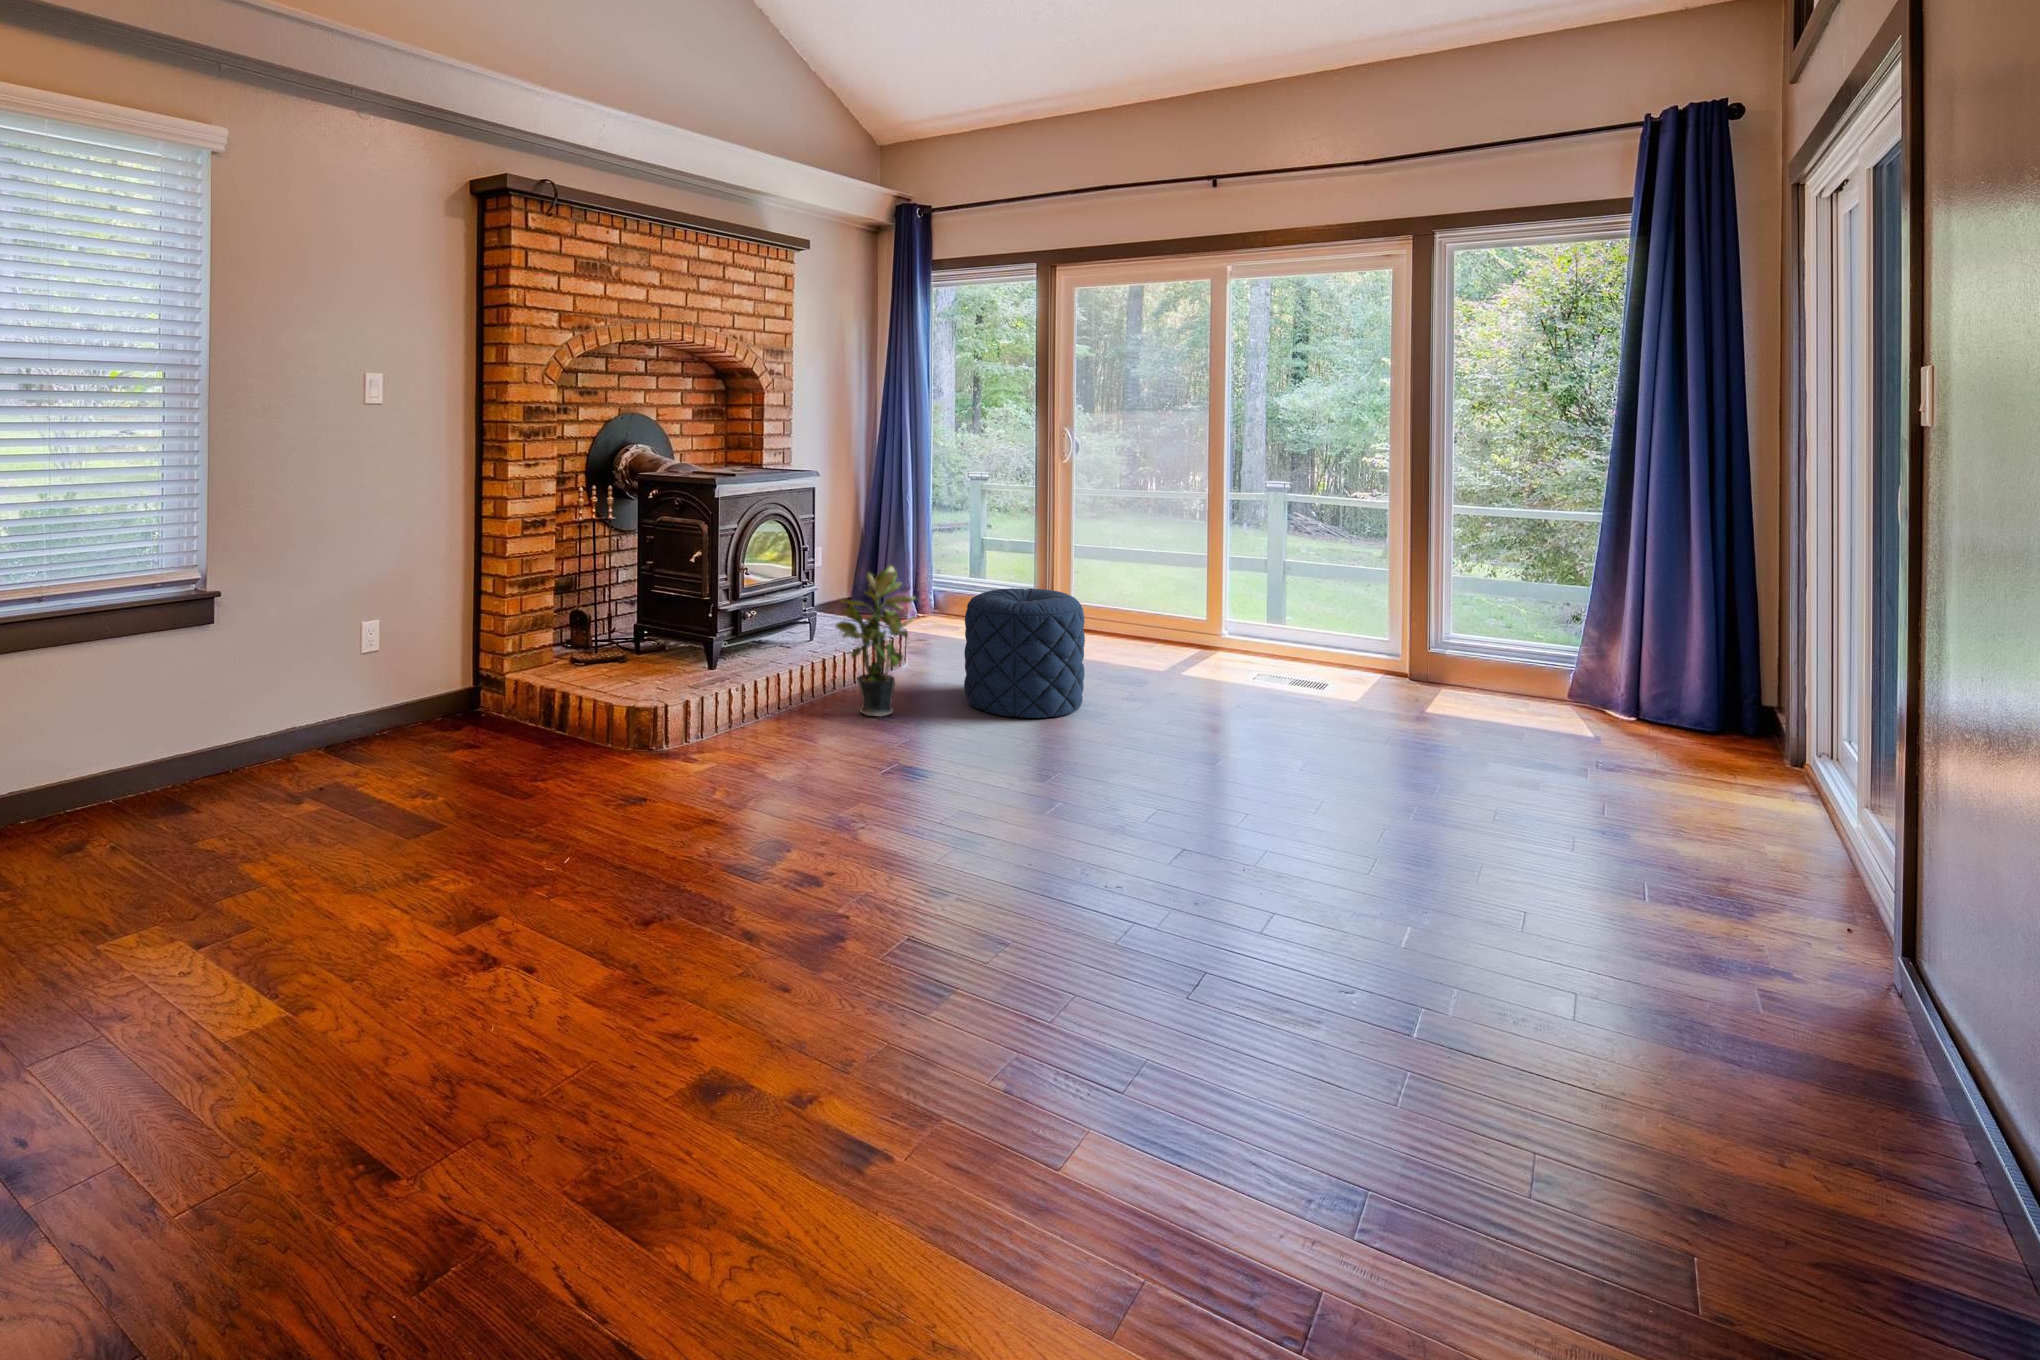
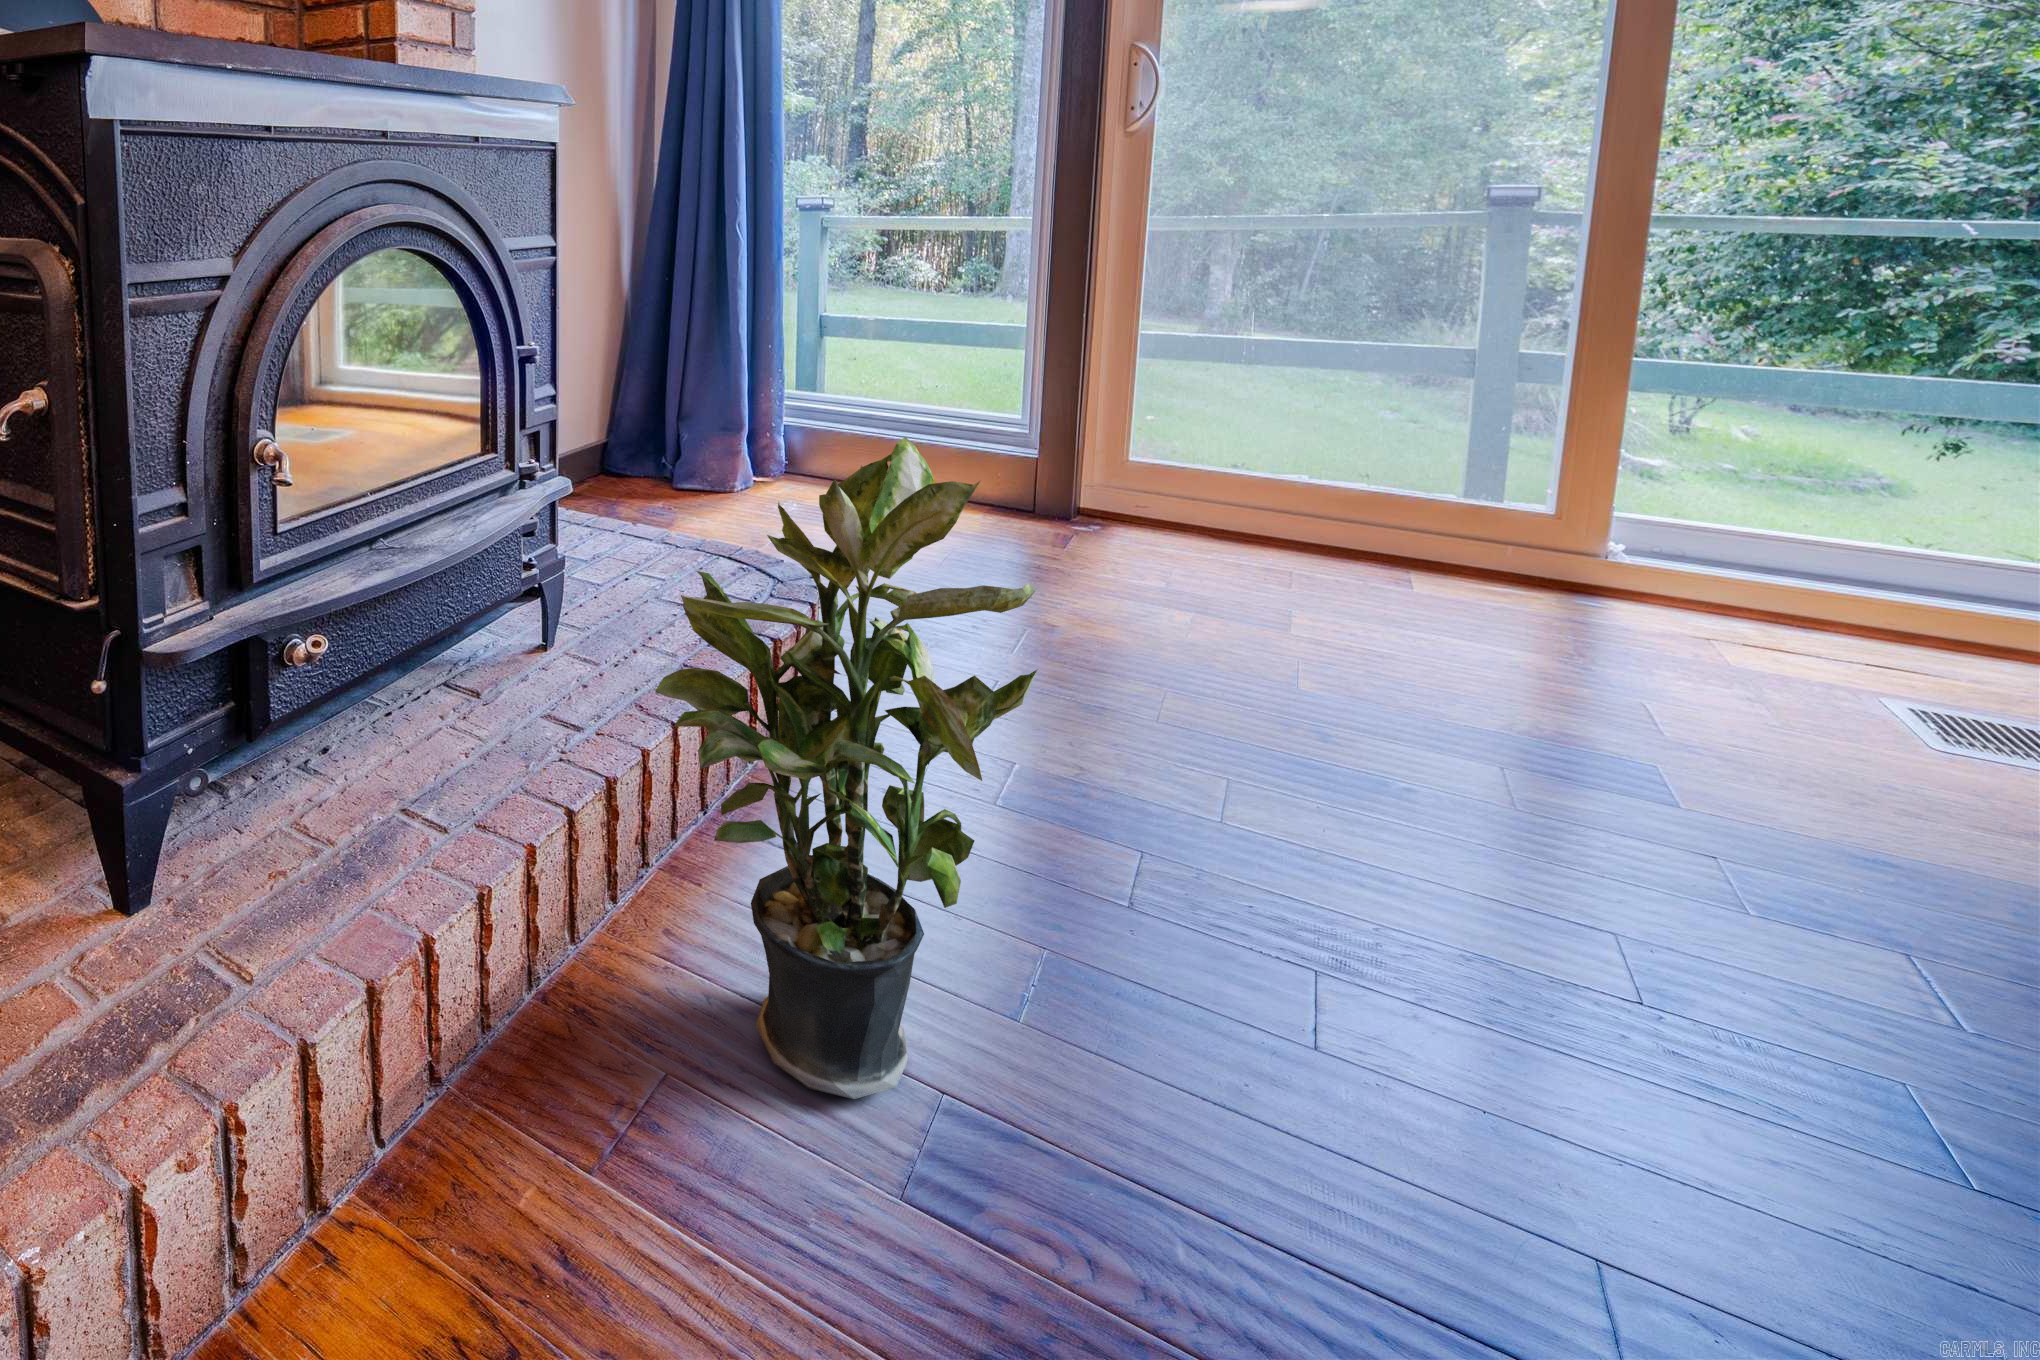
pouf: present [964,588,1085,718] -> none [1114,497,1764,1121]

